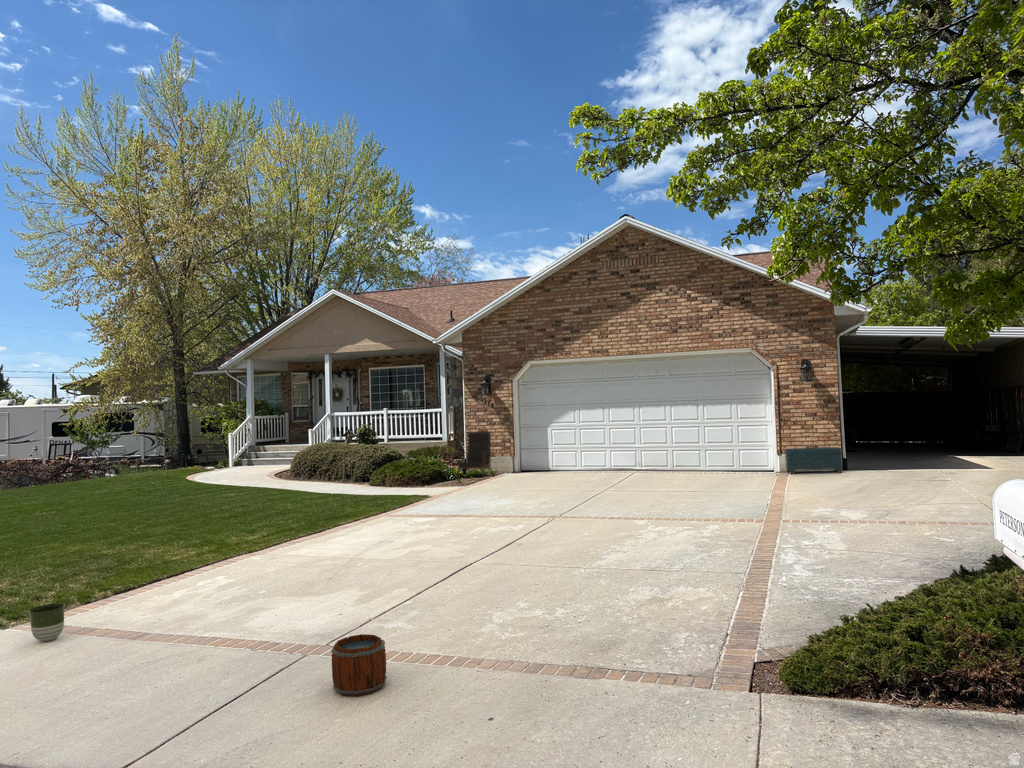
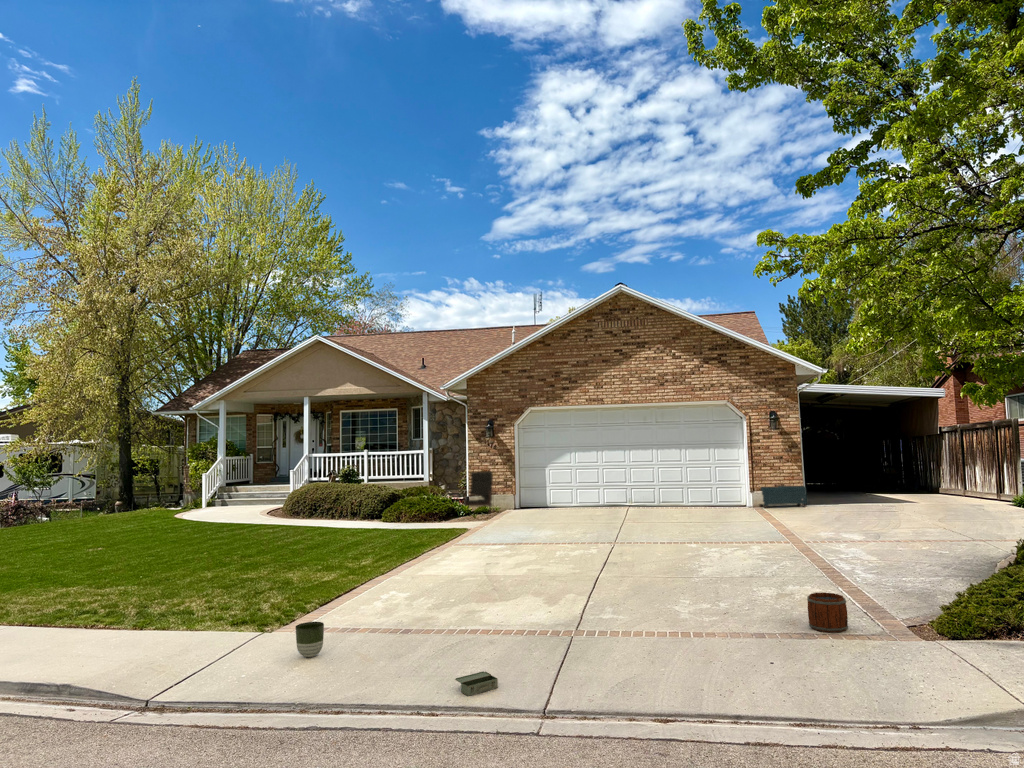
bucket: present [331,634,387,696] -> present [807,593,848,632]
toolbox: none [108,672,155,701] -> present [455,671,498,696]

